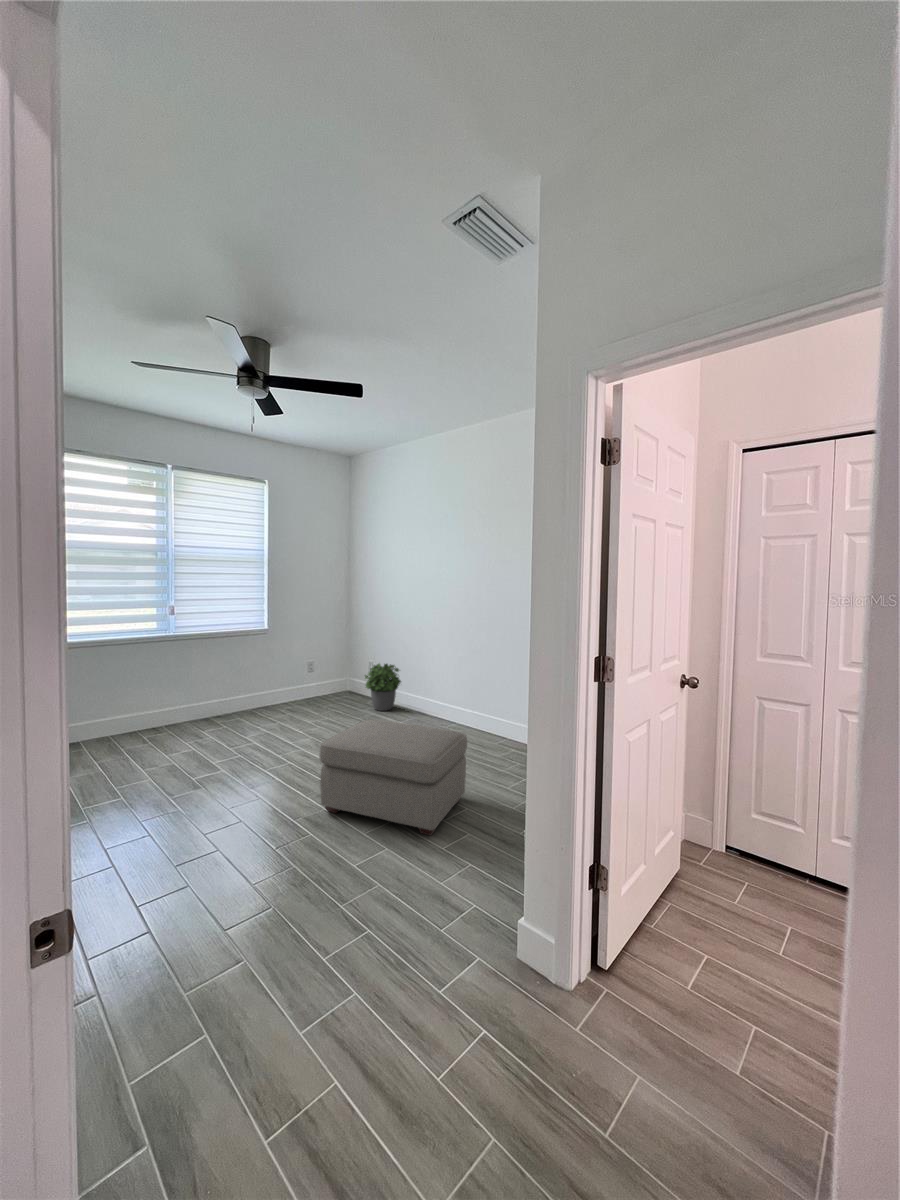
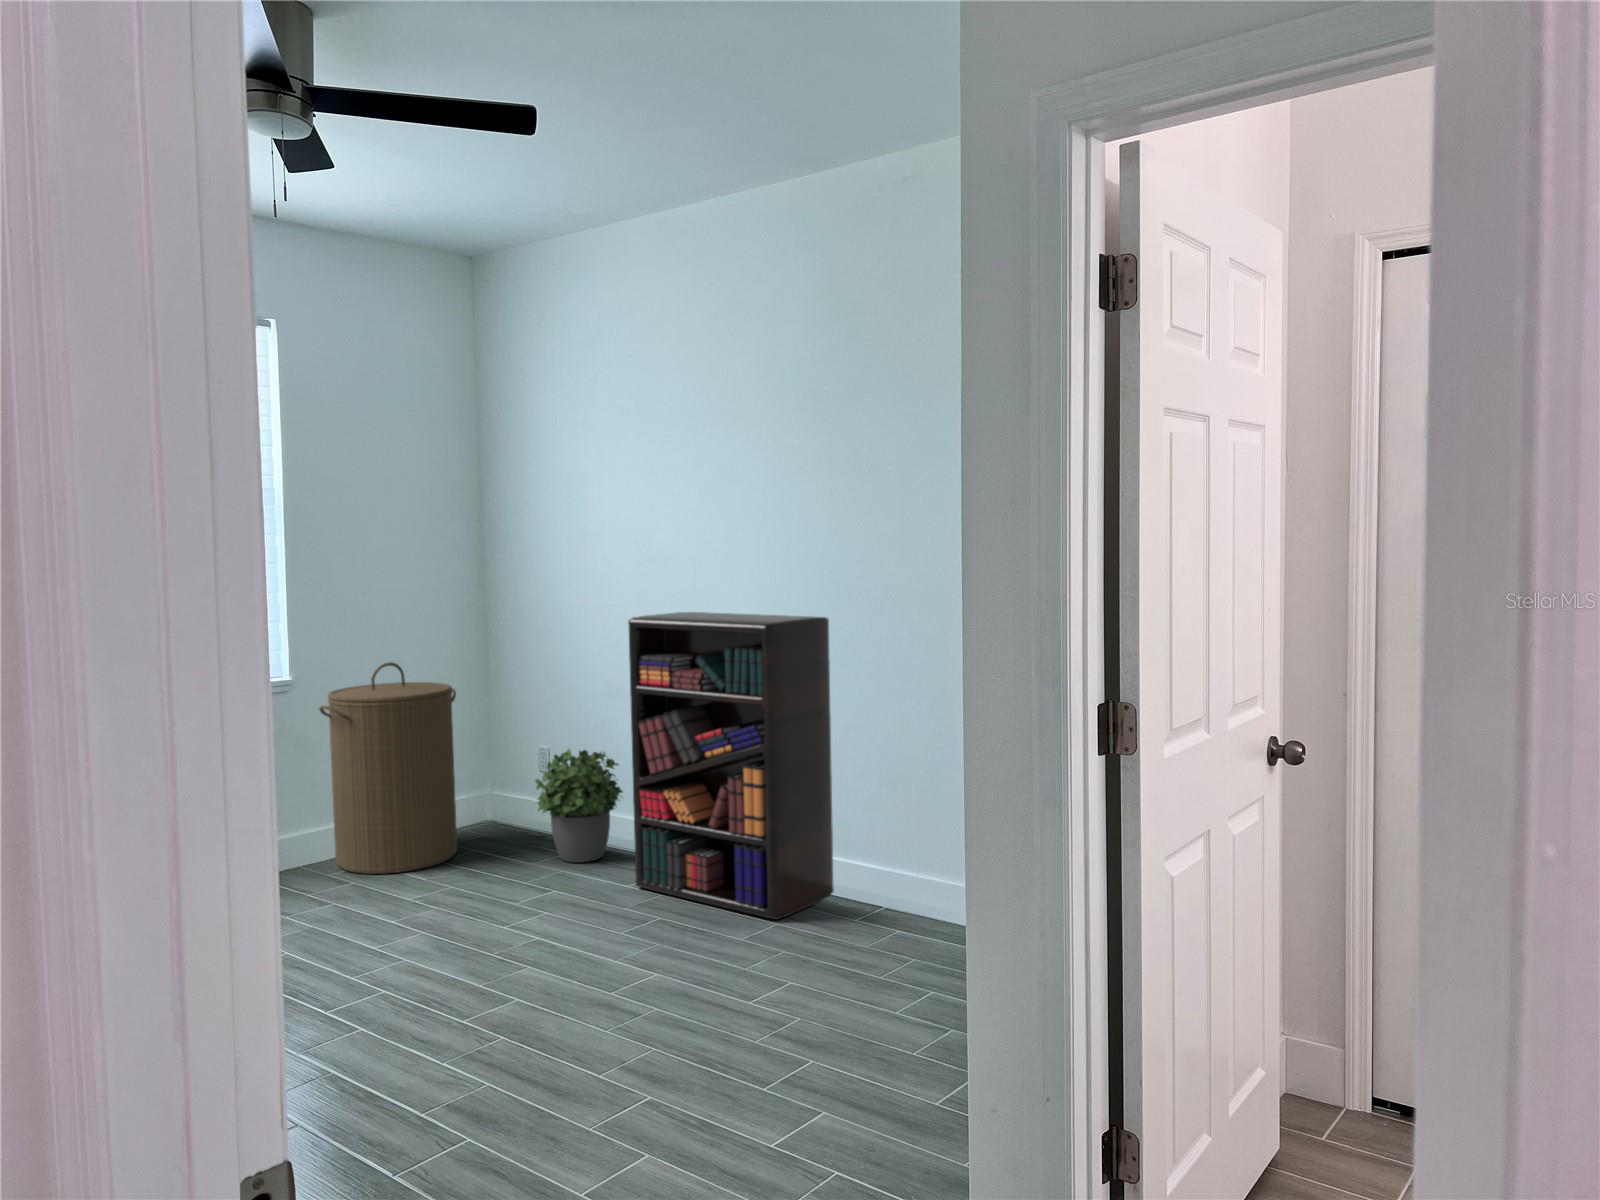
bookshelf: none [403,607,489,741] -> present [628,612,834,919]
laundry hamper: none [278,623,335,711] -> present [319,662,457,874]
ottoman: present [319,720,467,836] -> none [471,879,805,1126]

